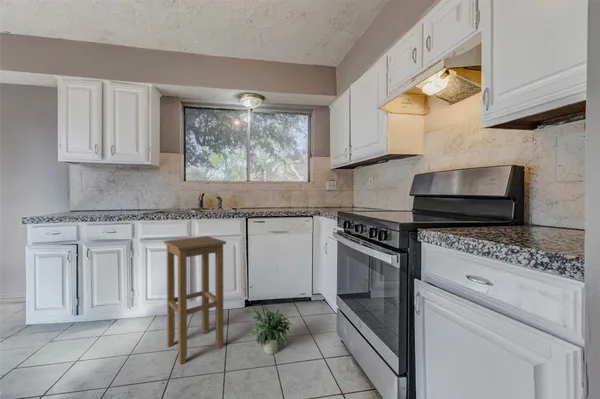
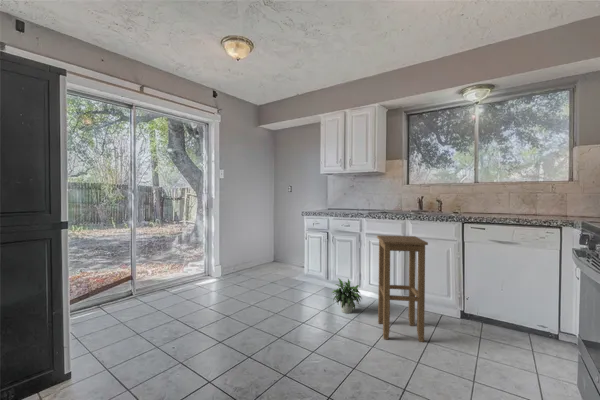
potted plant: present [250,306,293,354] -> present [332,278,361,313]

